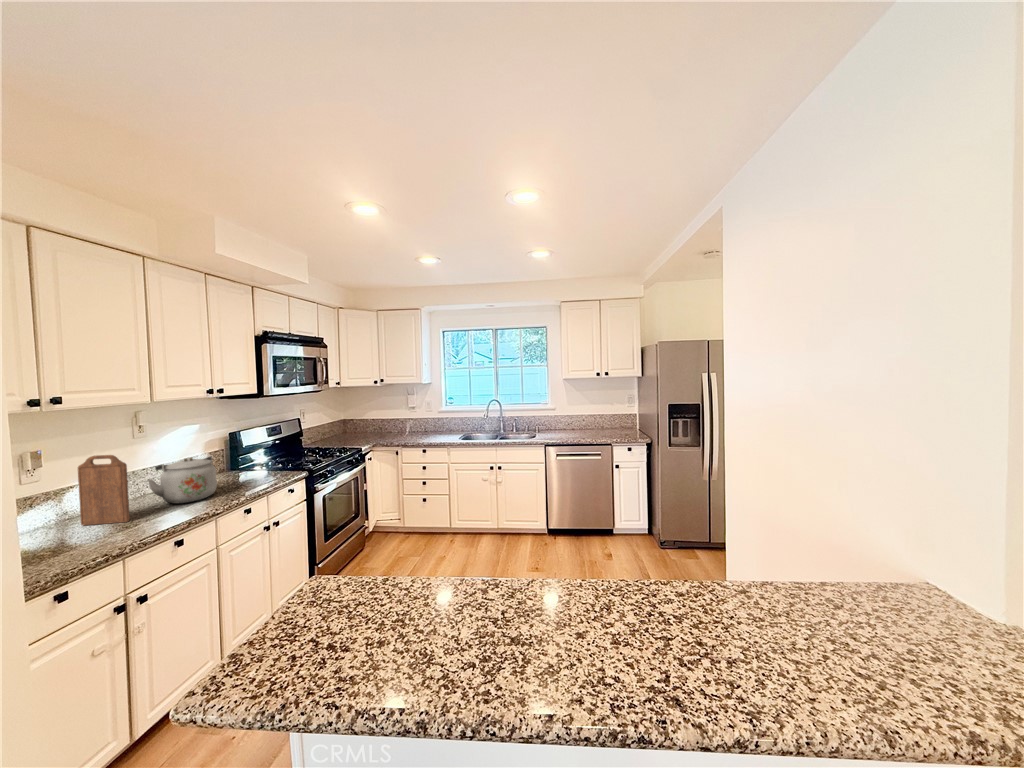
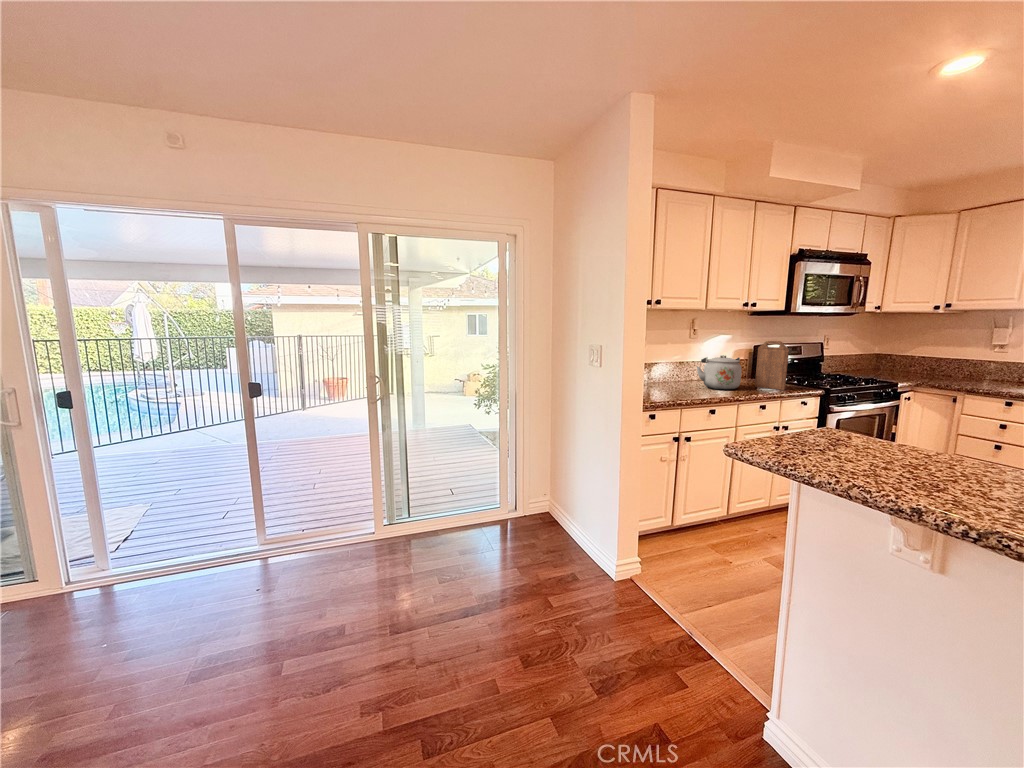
cutting board: present [78,455,130,525] -> present [755,341,789,390]

